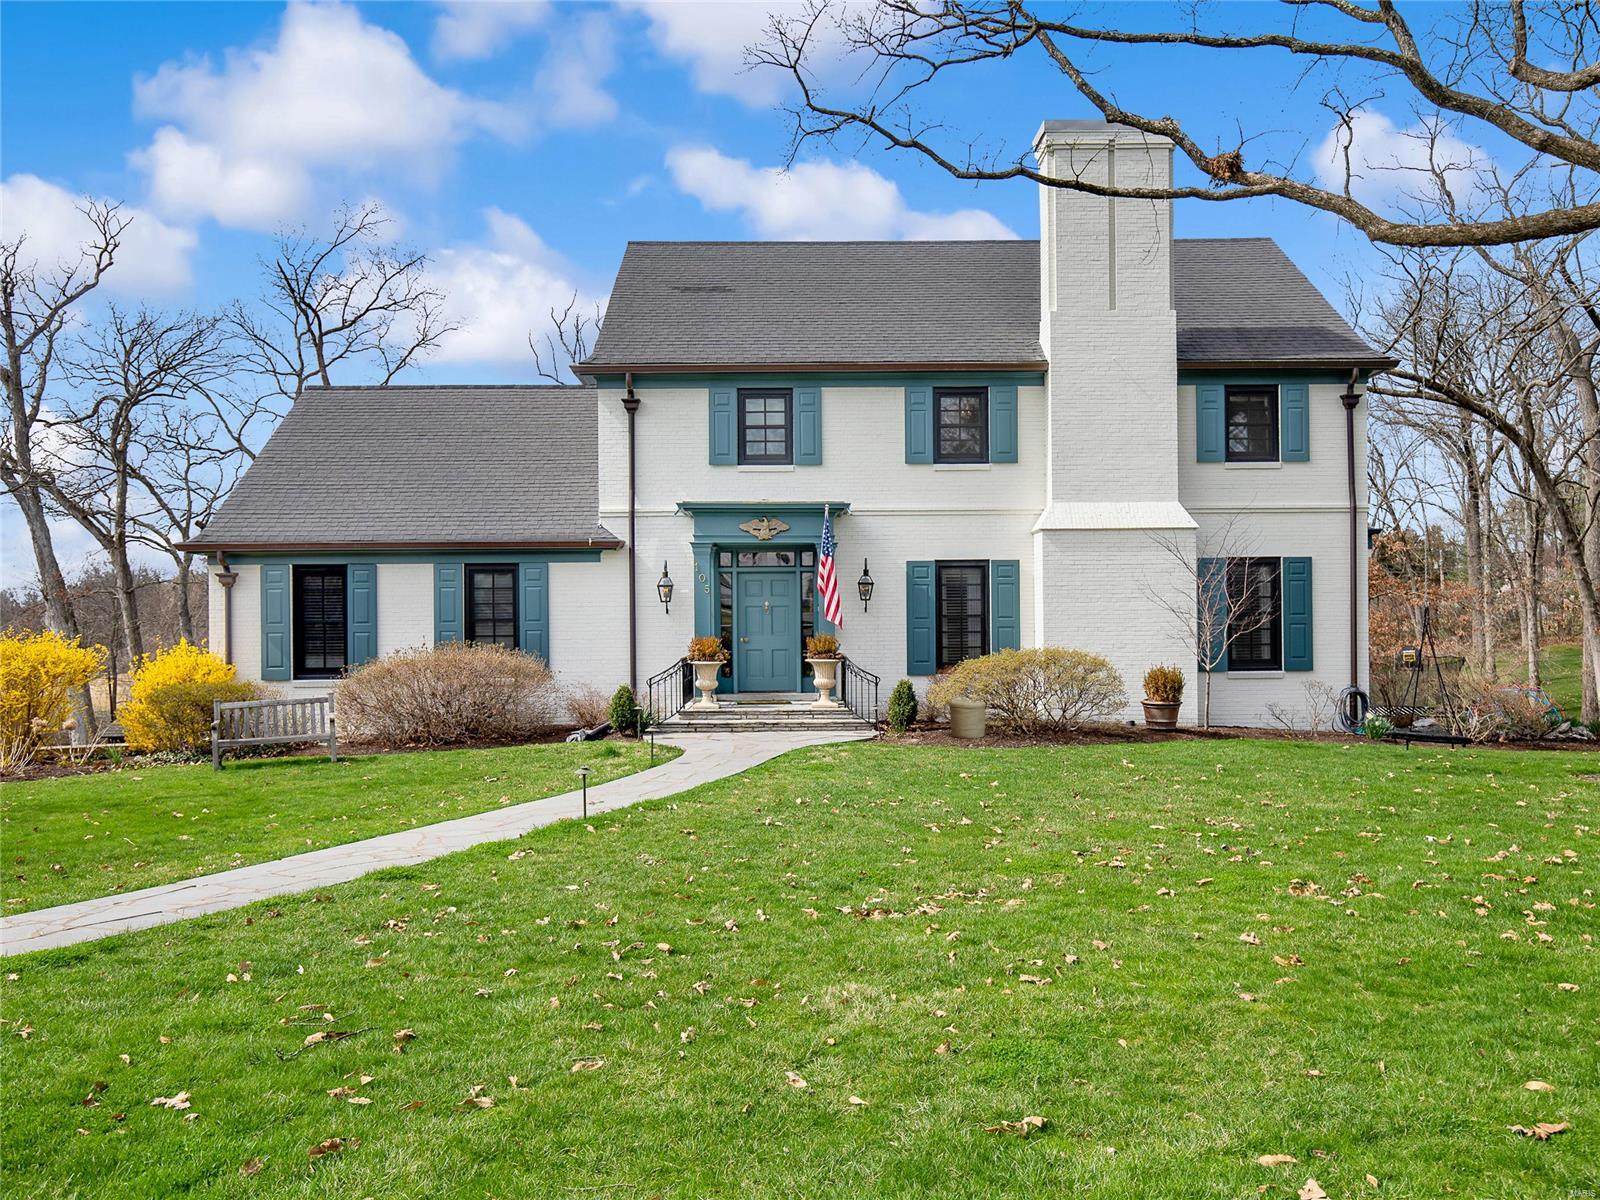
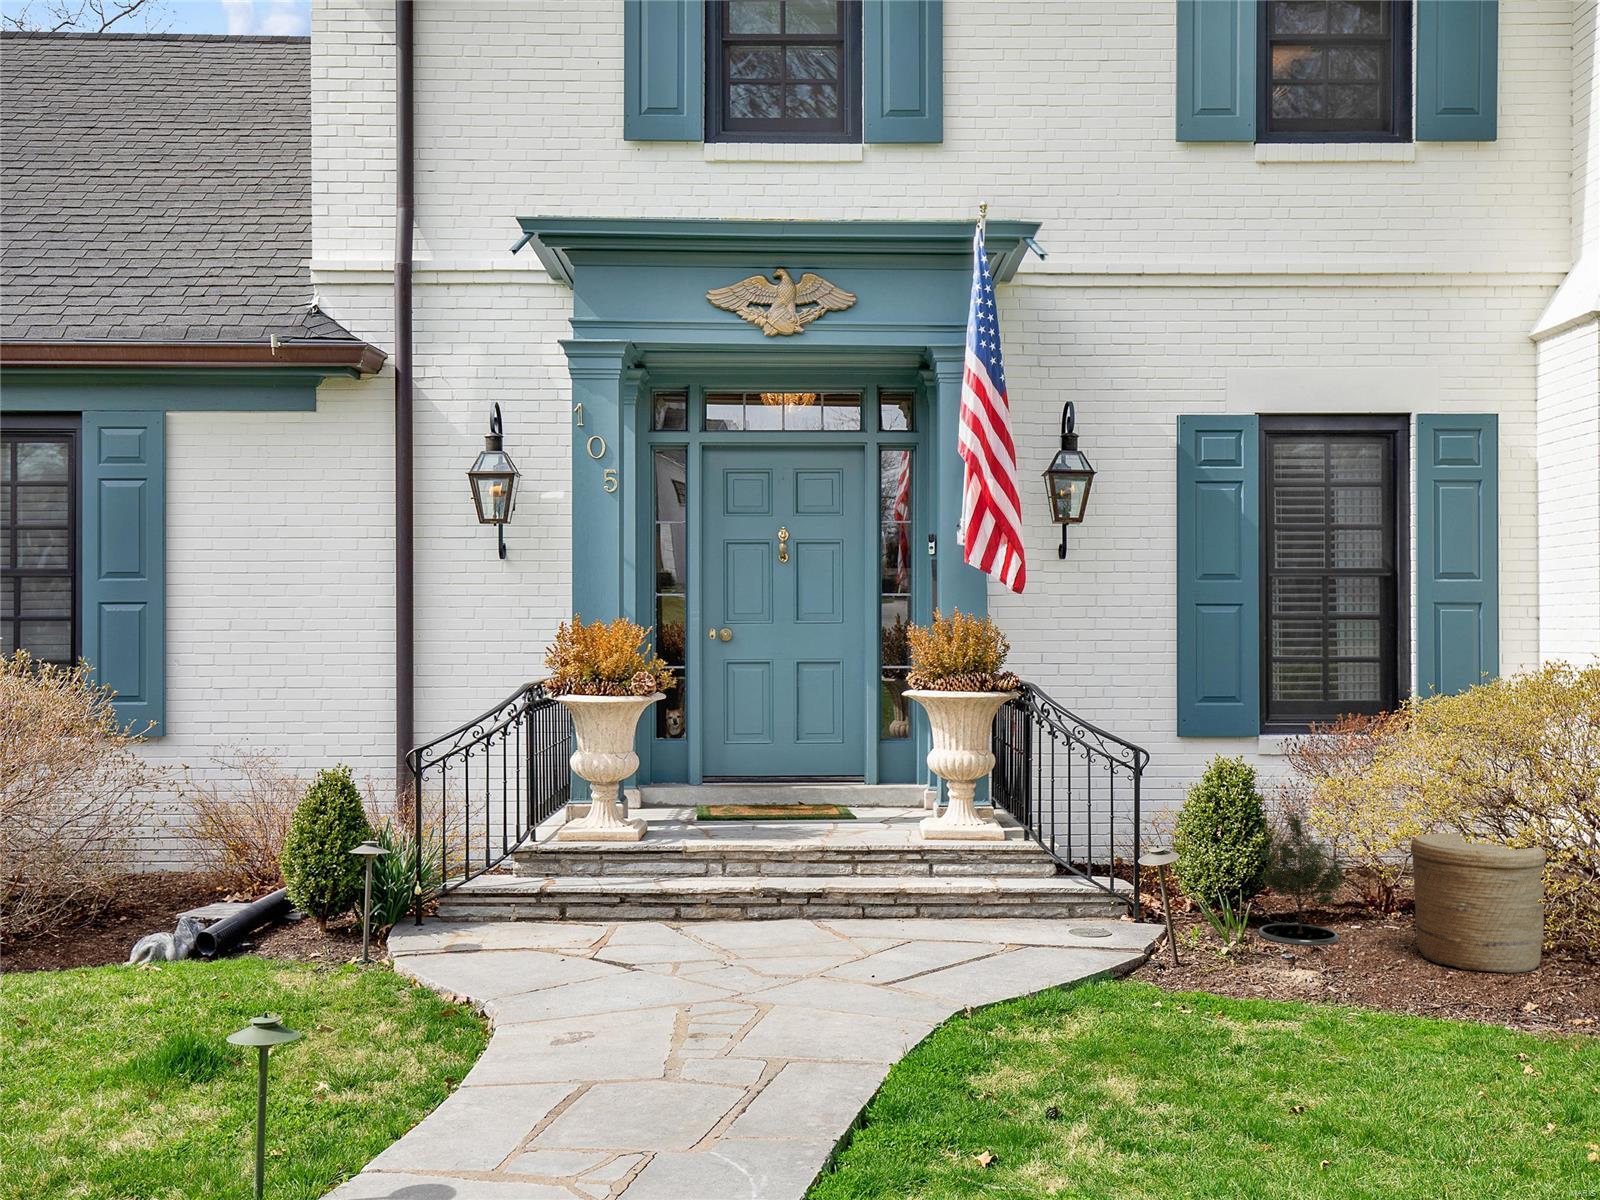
potted tree: none [909,692,938,735] -> present [1255,805,1349,945]

